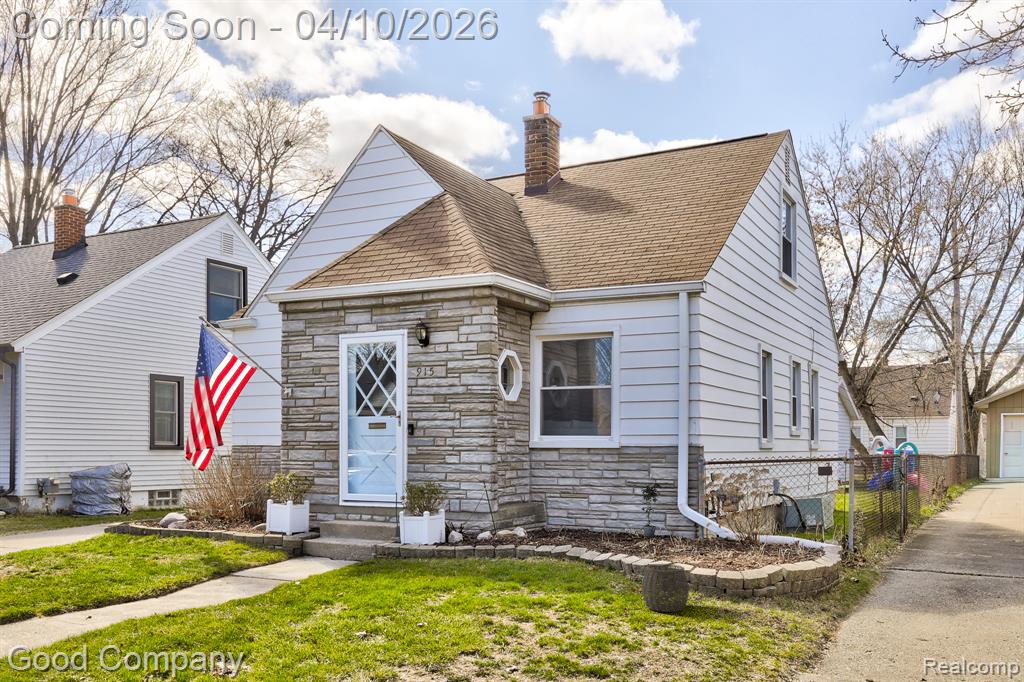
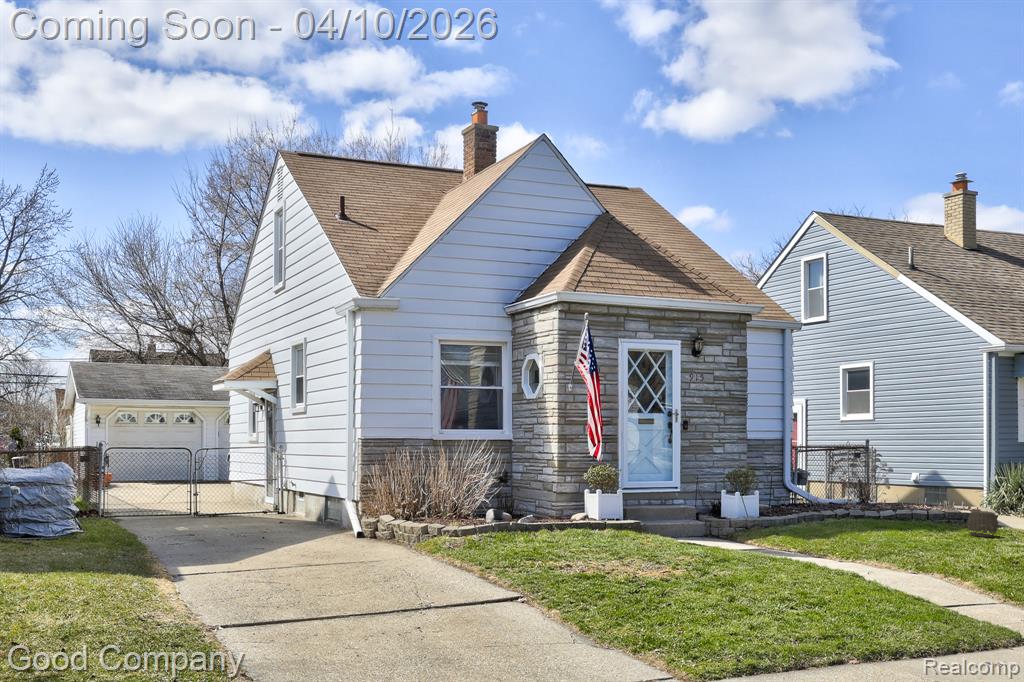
potted plant: present [641,480,662,537] -> present [492,470,512,519]

